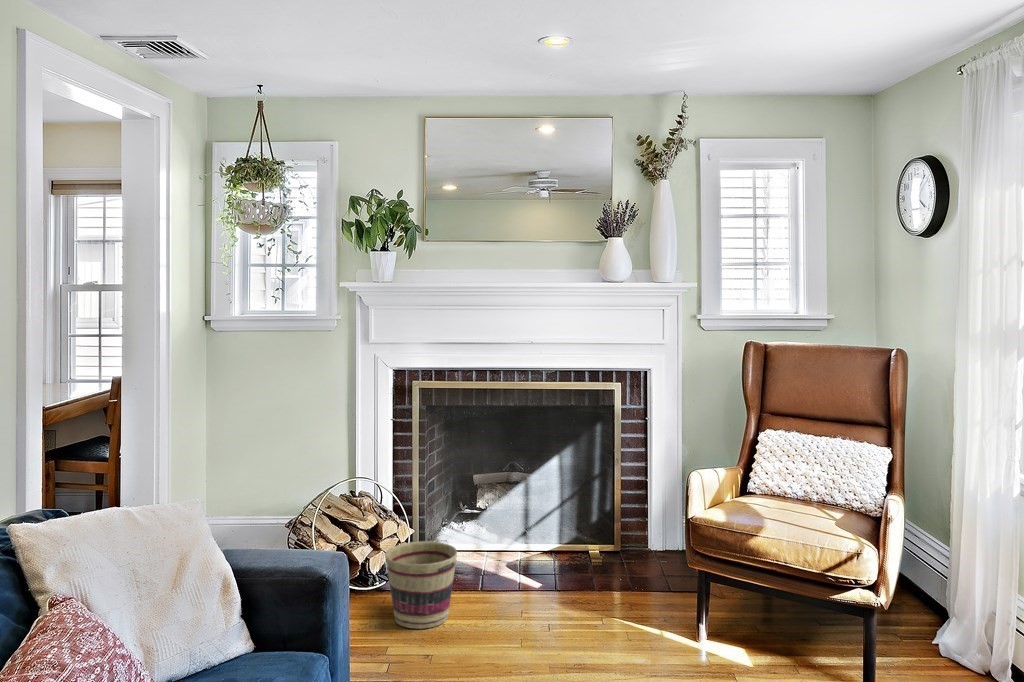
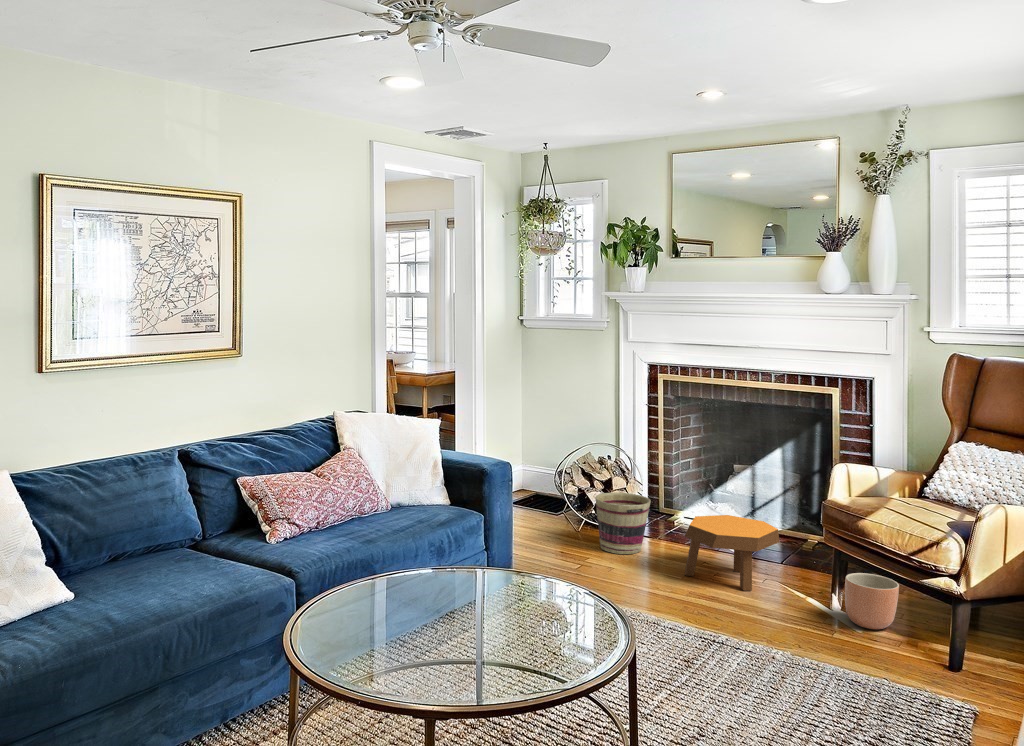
footstool: none [521,549,625,644] -> present [685,515,779,591]
planter: none [731,593,789,659] -> present [845,573,899,629]

